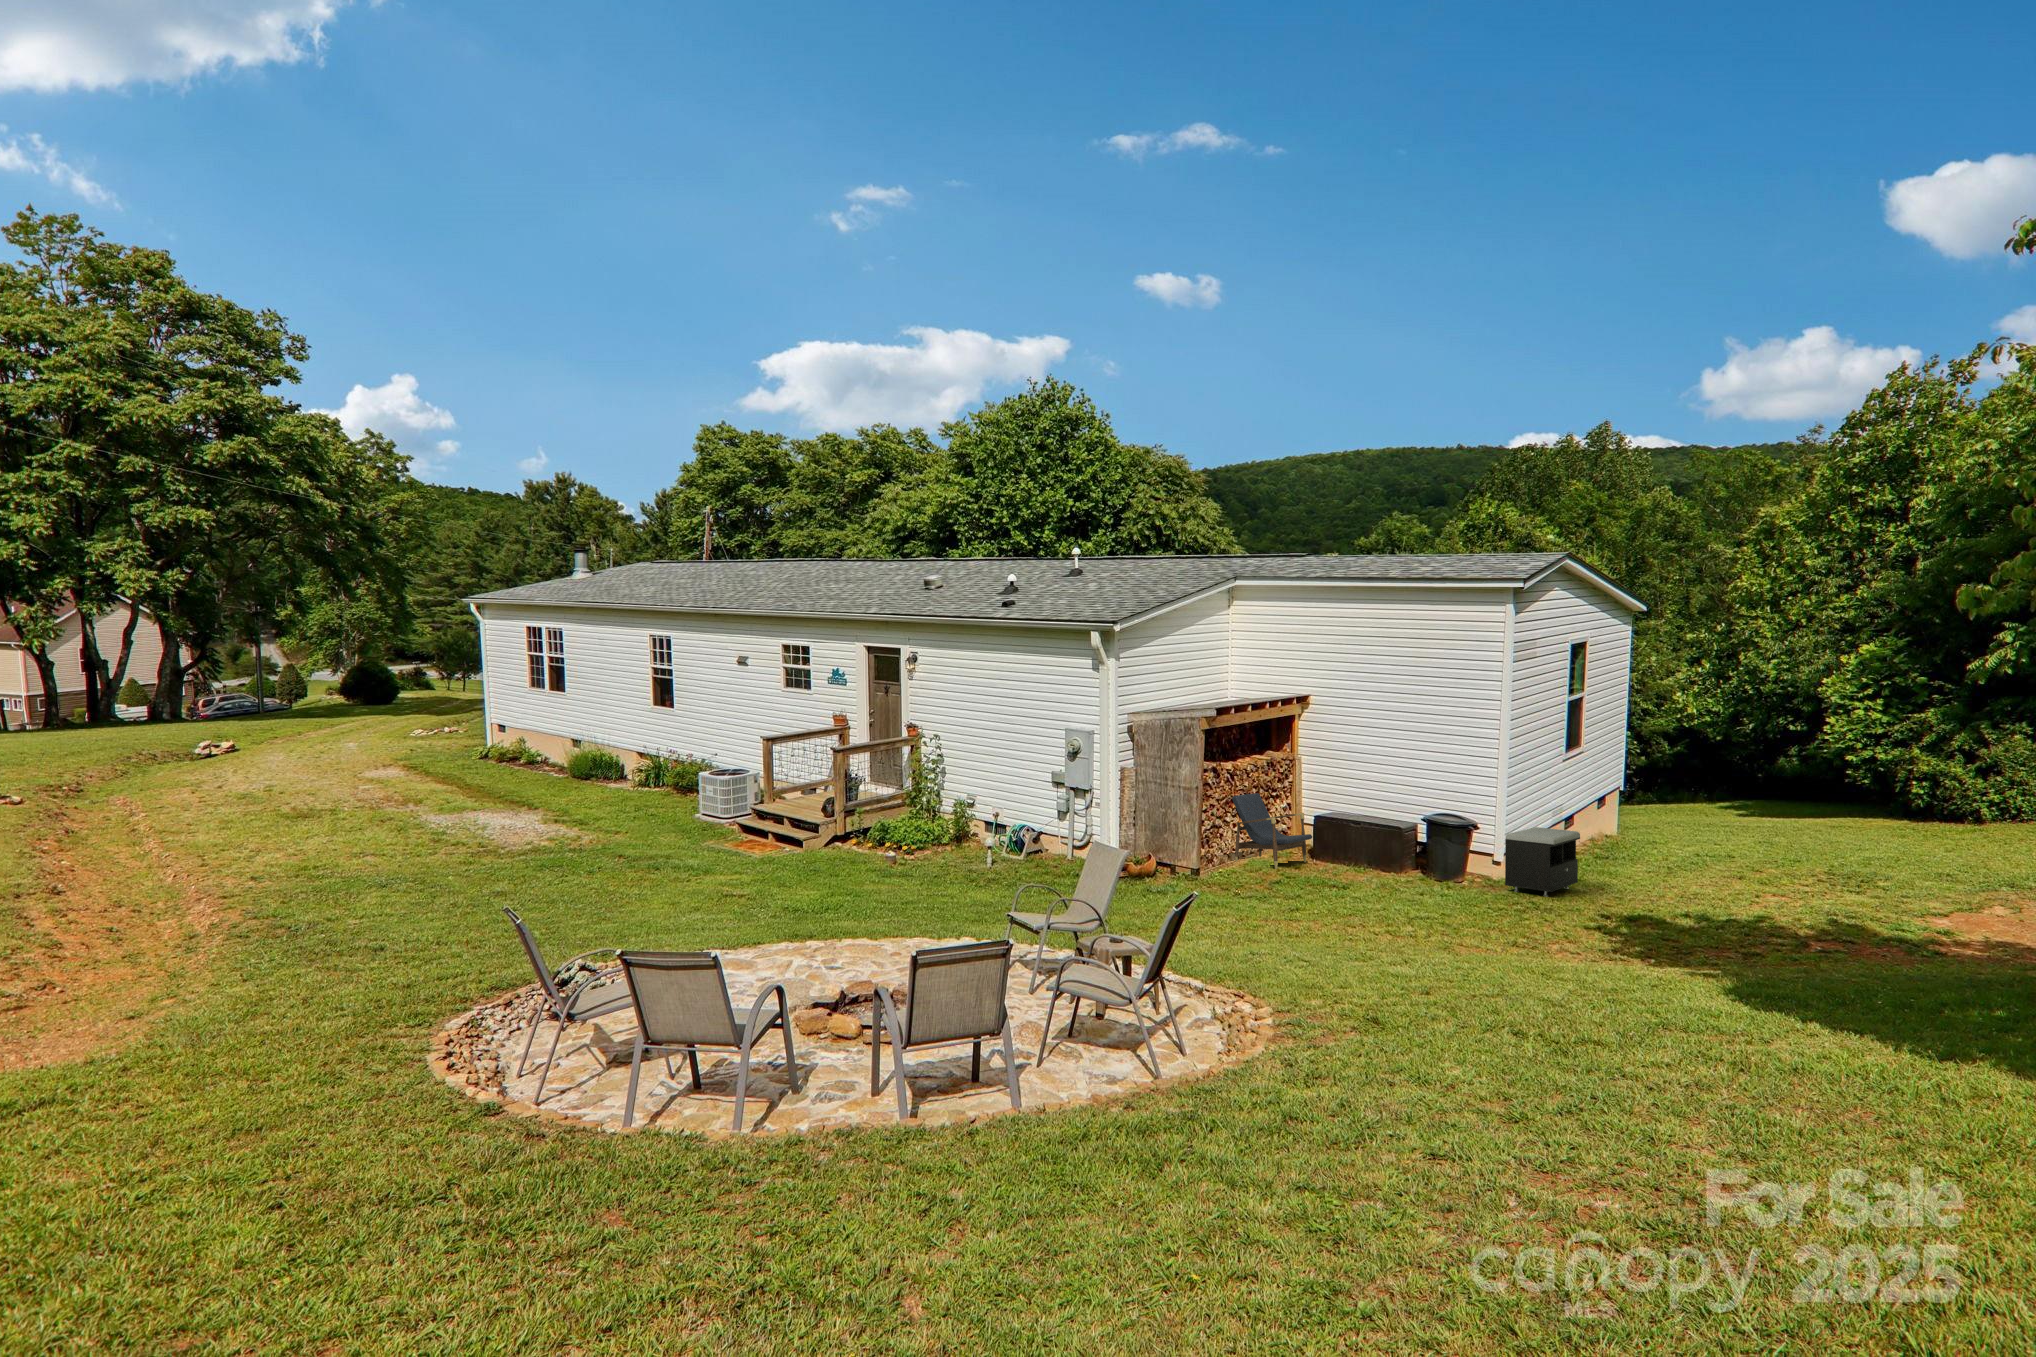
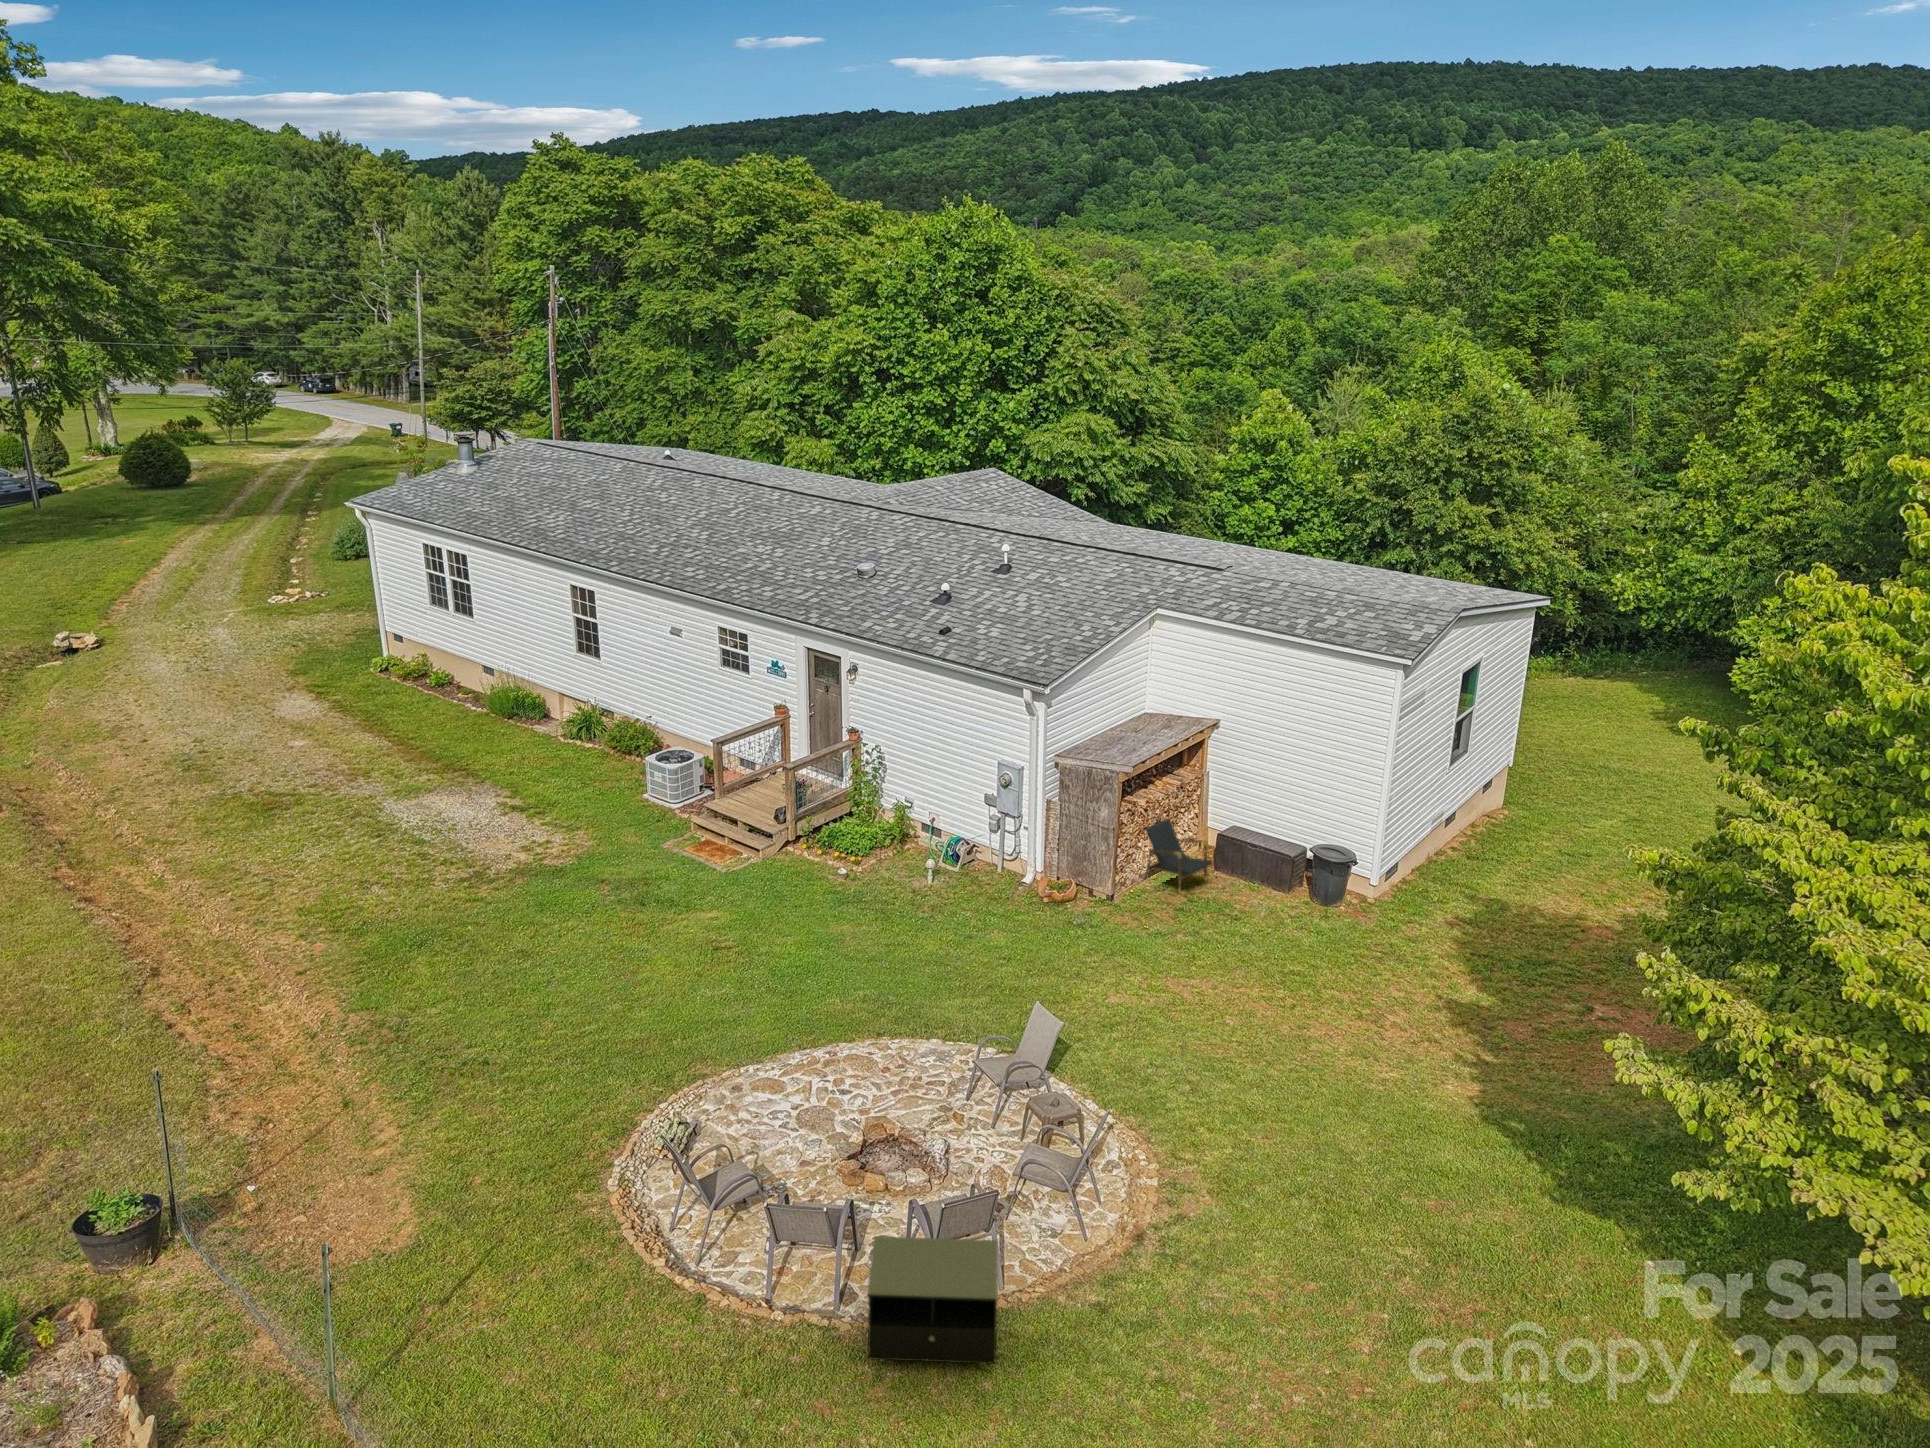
storage bench: present [1505,827,1580,897] -> present [868,1236,998,1365]

